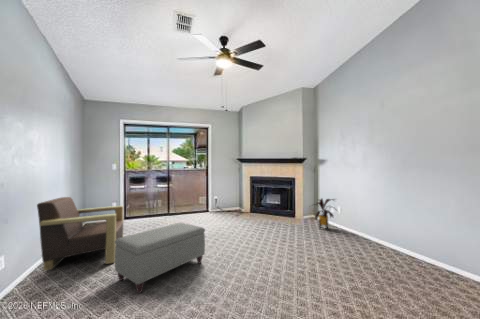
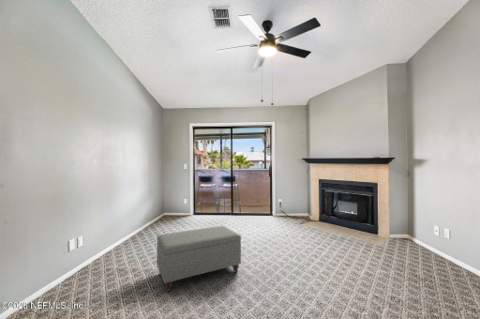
armchair: present [37,197,123,270] -> none [113,193,182,256]
house plant: present [315,199,334,228] -> none [393,214,446,260]

